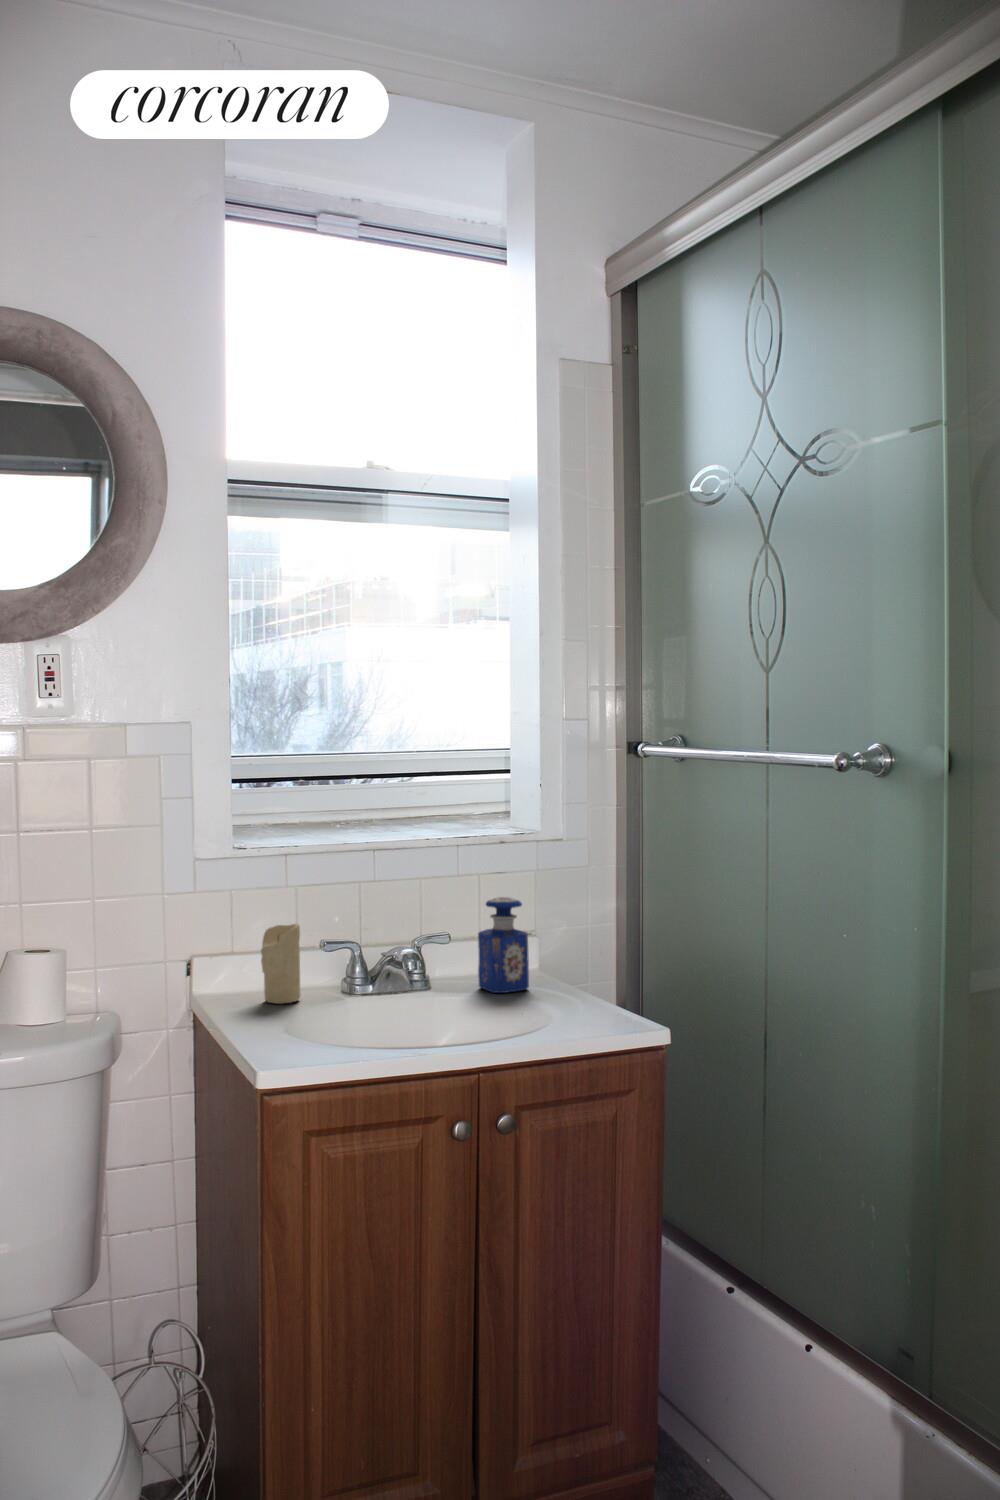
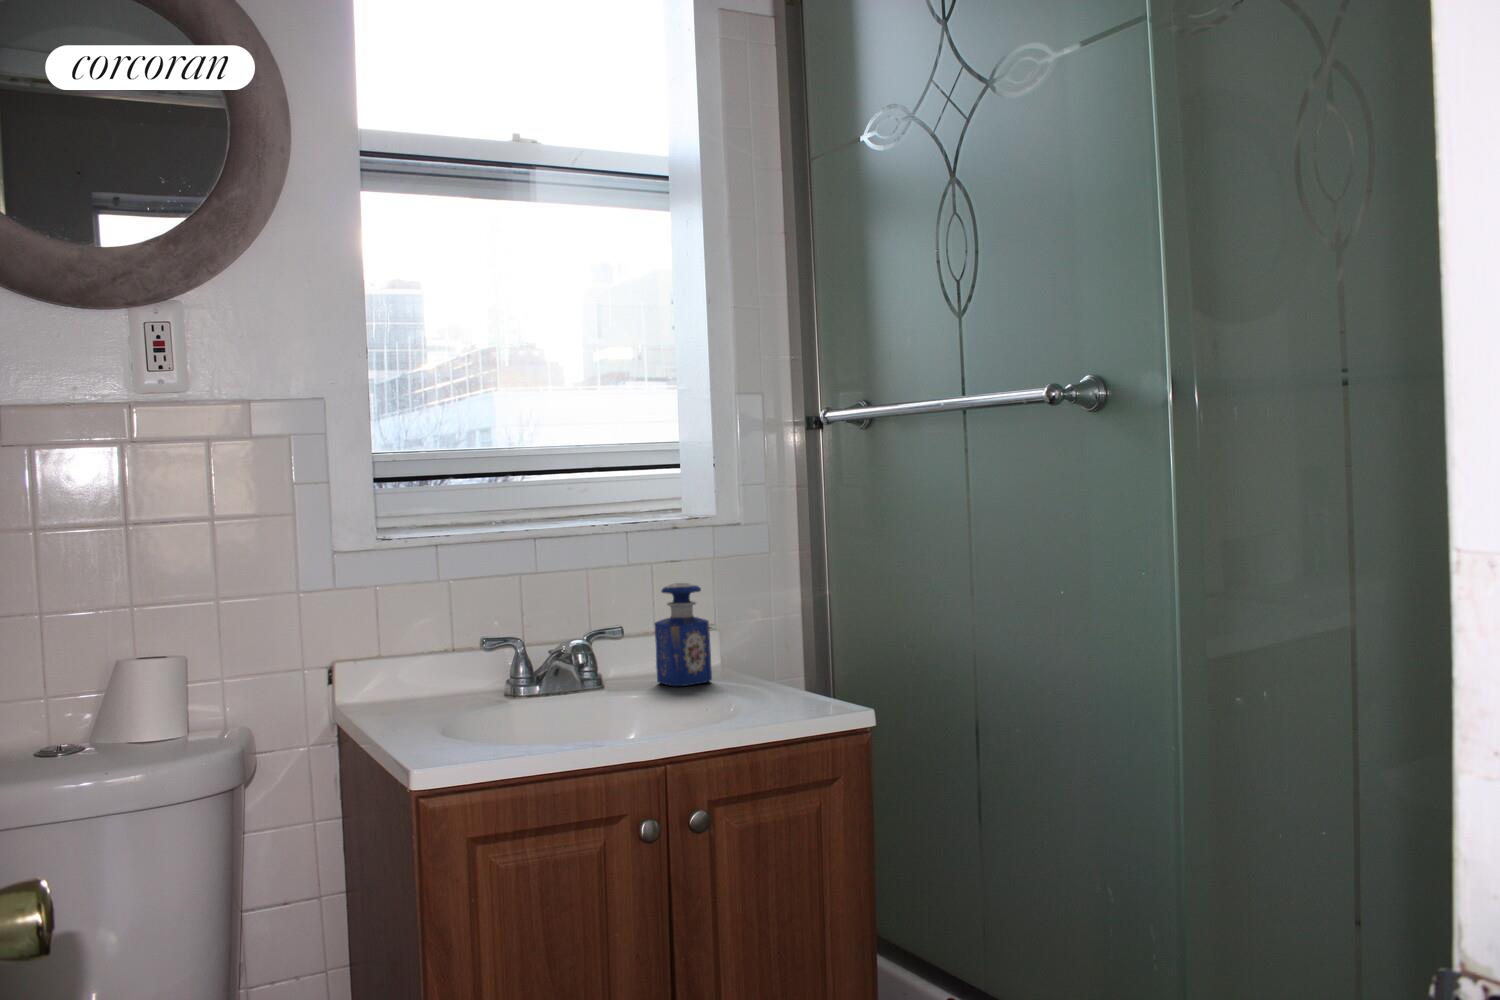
candle: present [261,924,300,1004] -> none [413,618,460,707]

